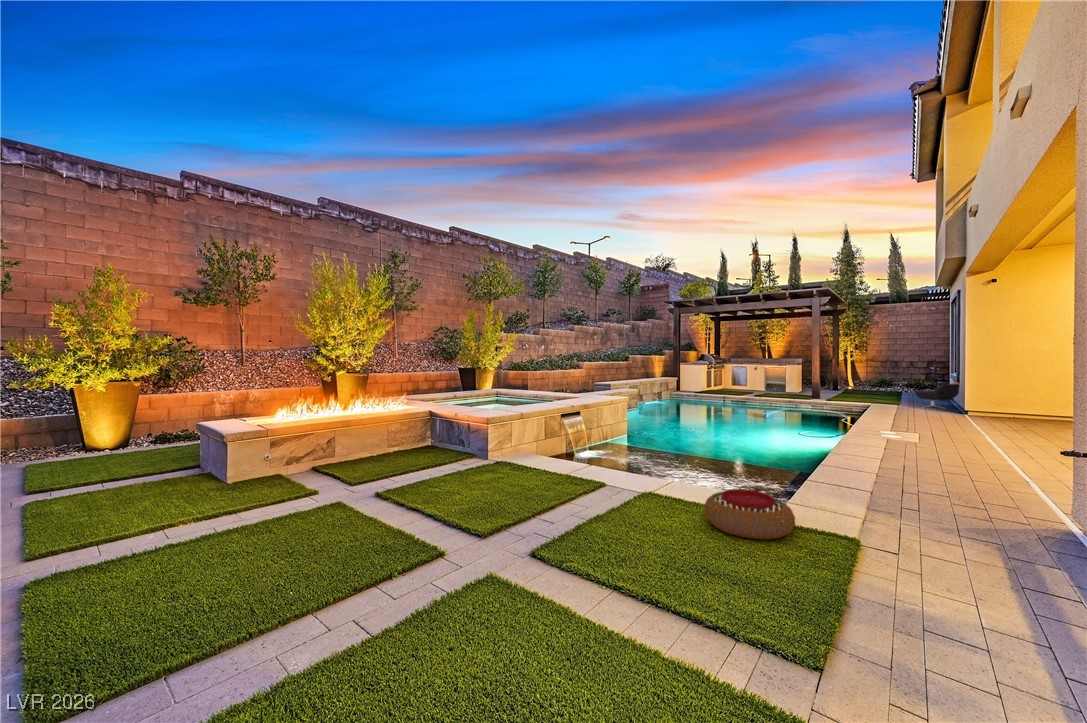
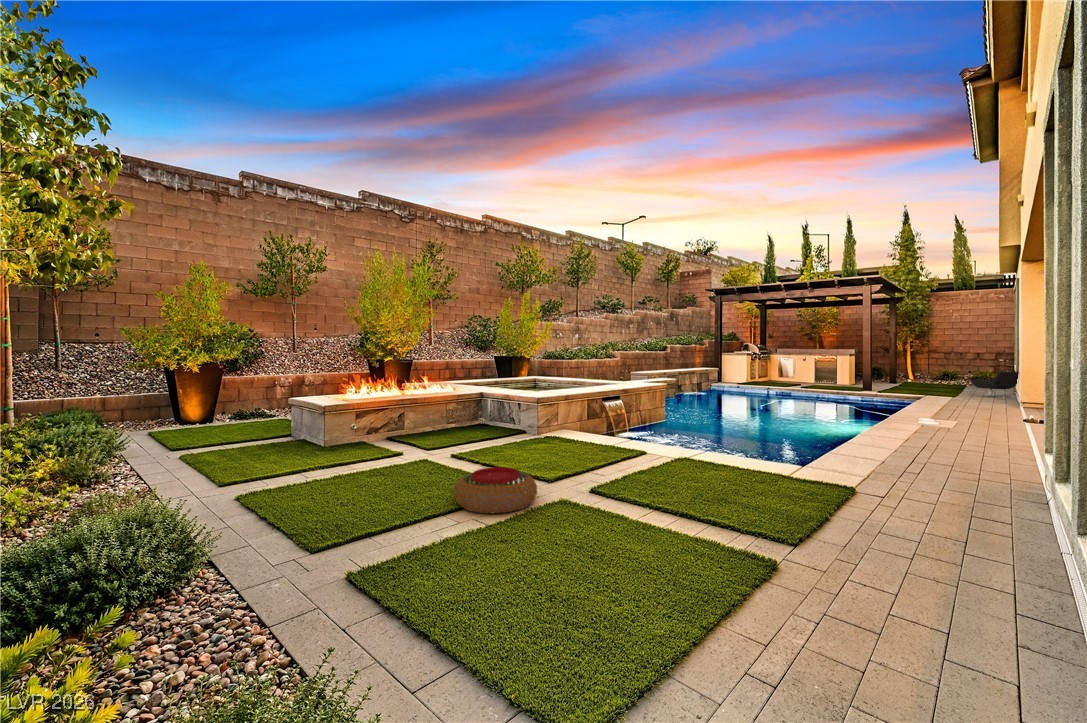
pouf: present [704,489,795,539] -> present [454,467,537,514]

